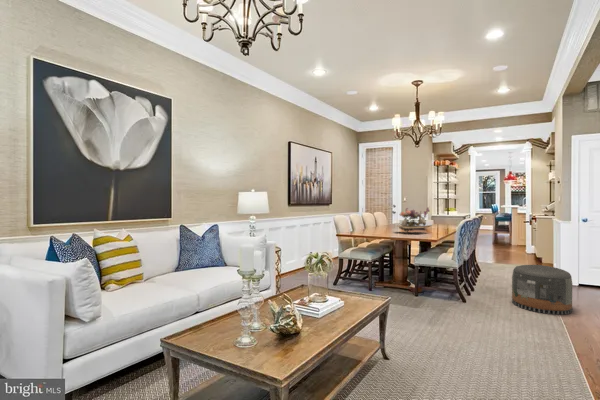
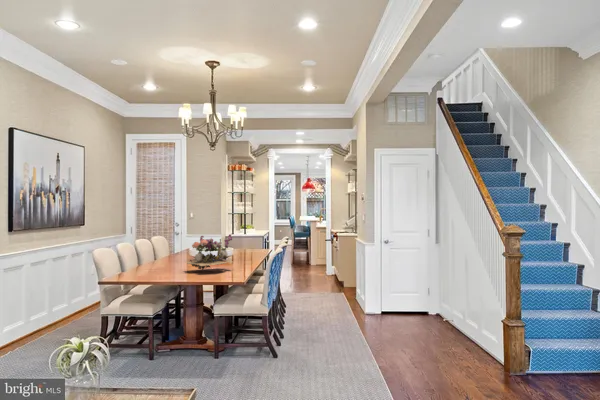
pouf: present [512,265,572,315] -> none [326,298,384,356]

